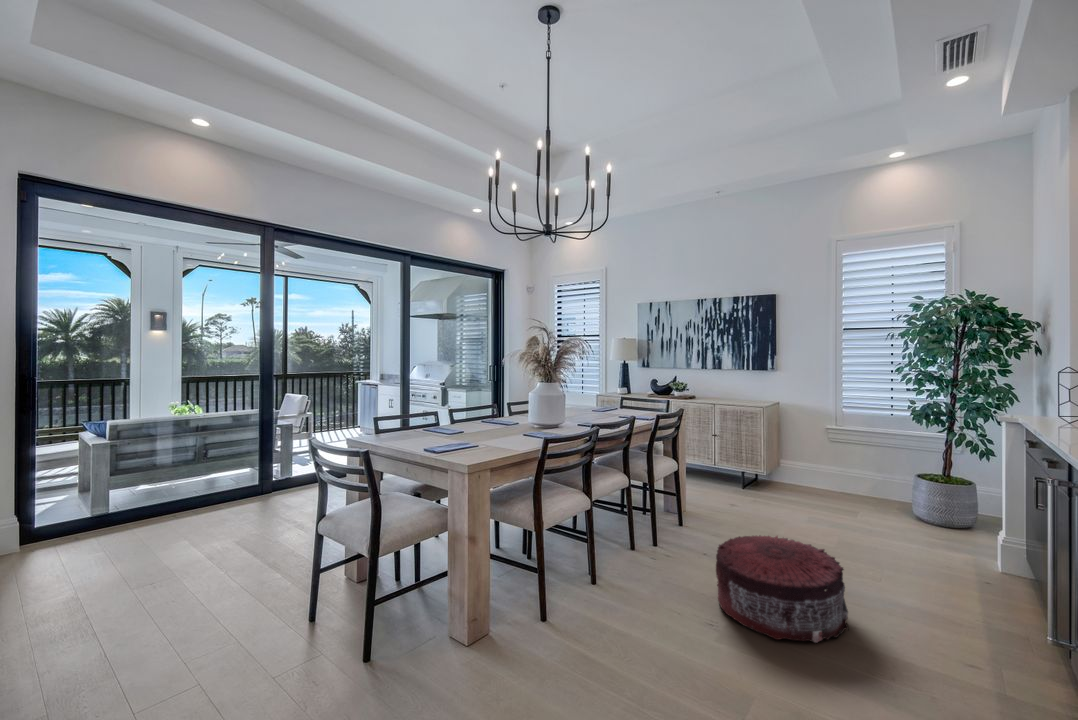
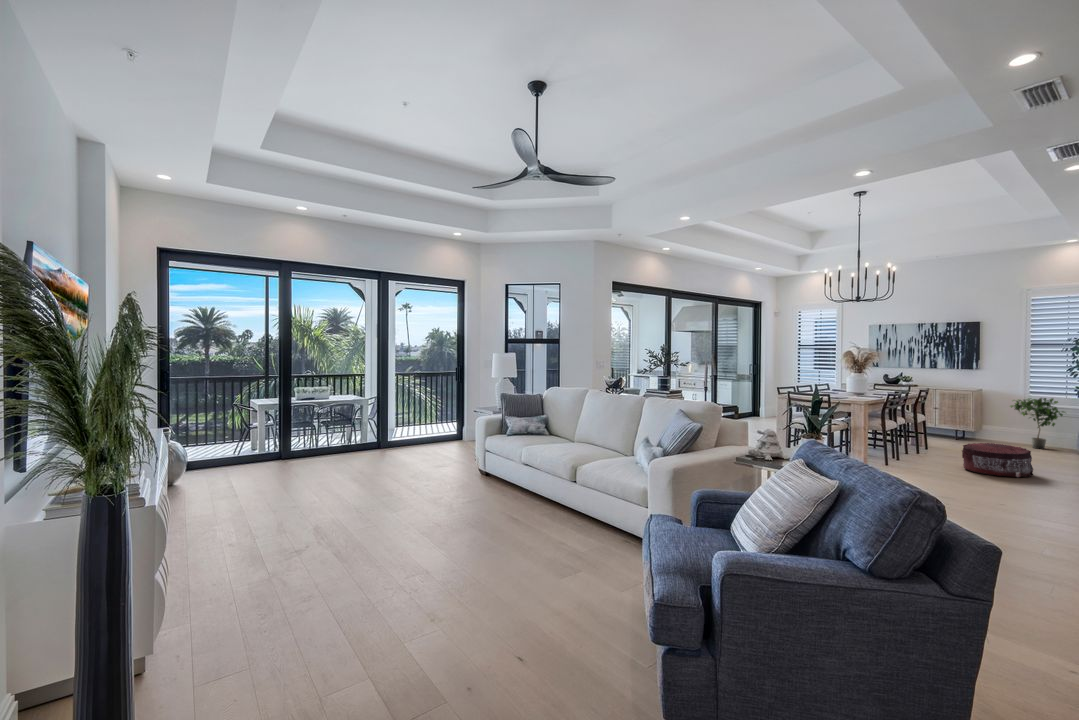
potted plant: none [814,416,894,502] -> present [1010,398,1065,449]

